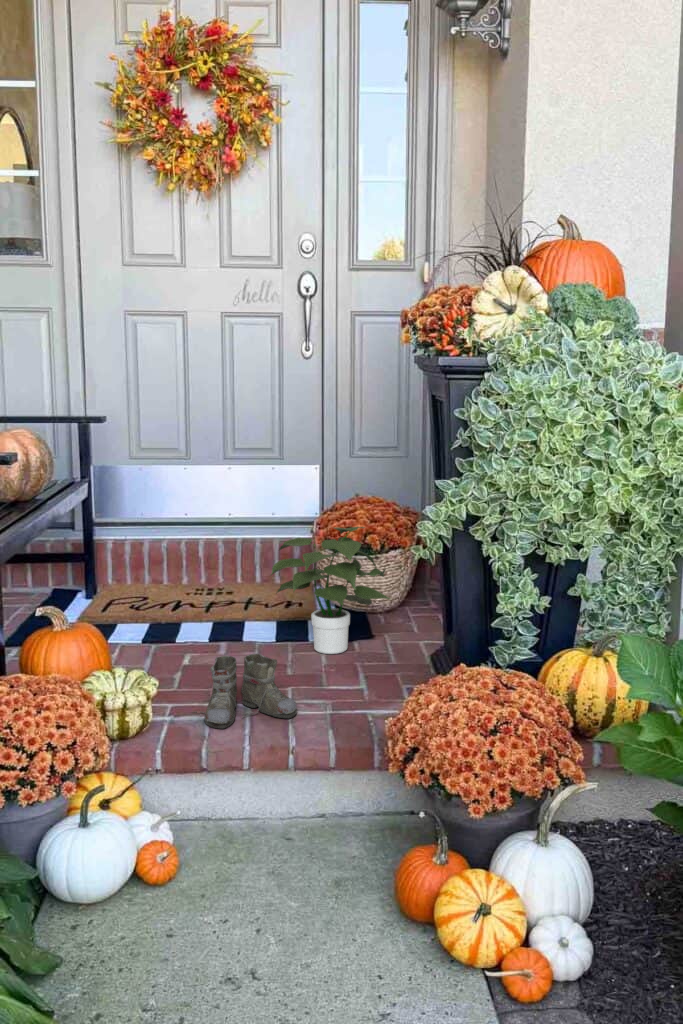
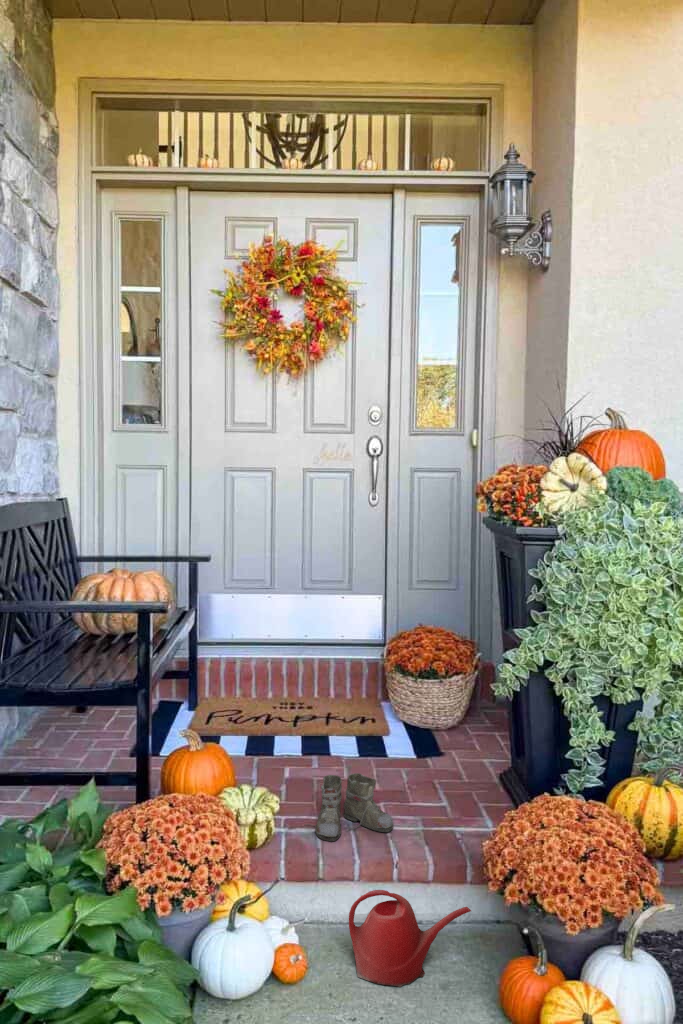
potted plant: present [271,527,390,654] -> none [358,658,462,770]
watering can: none [230,777,370,882] -> present [349,890,471,987]

